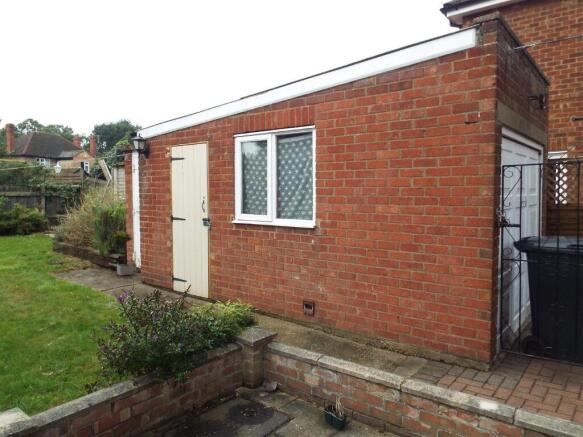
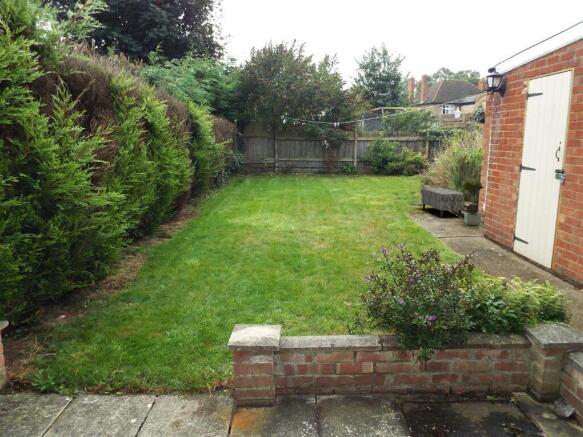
bench: none [64,243,113,272] -> present [421,188,464,217]

